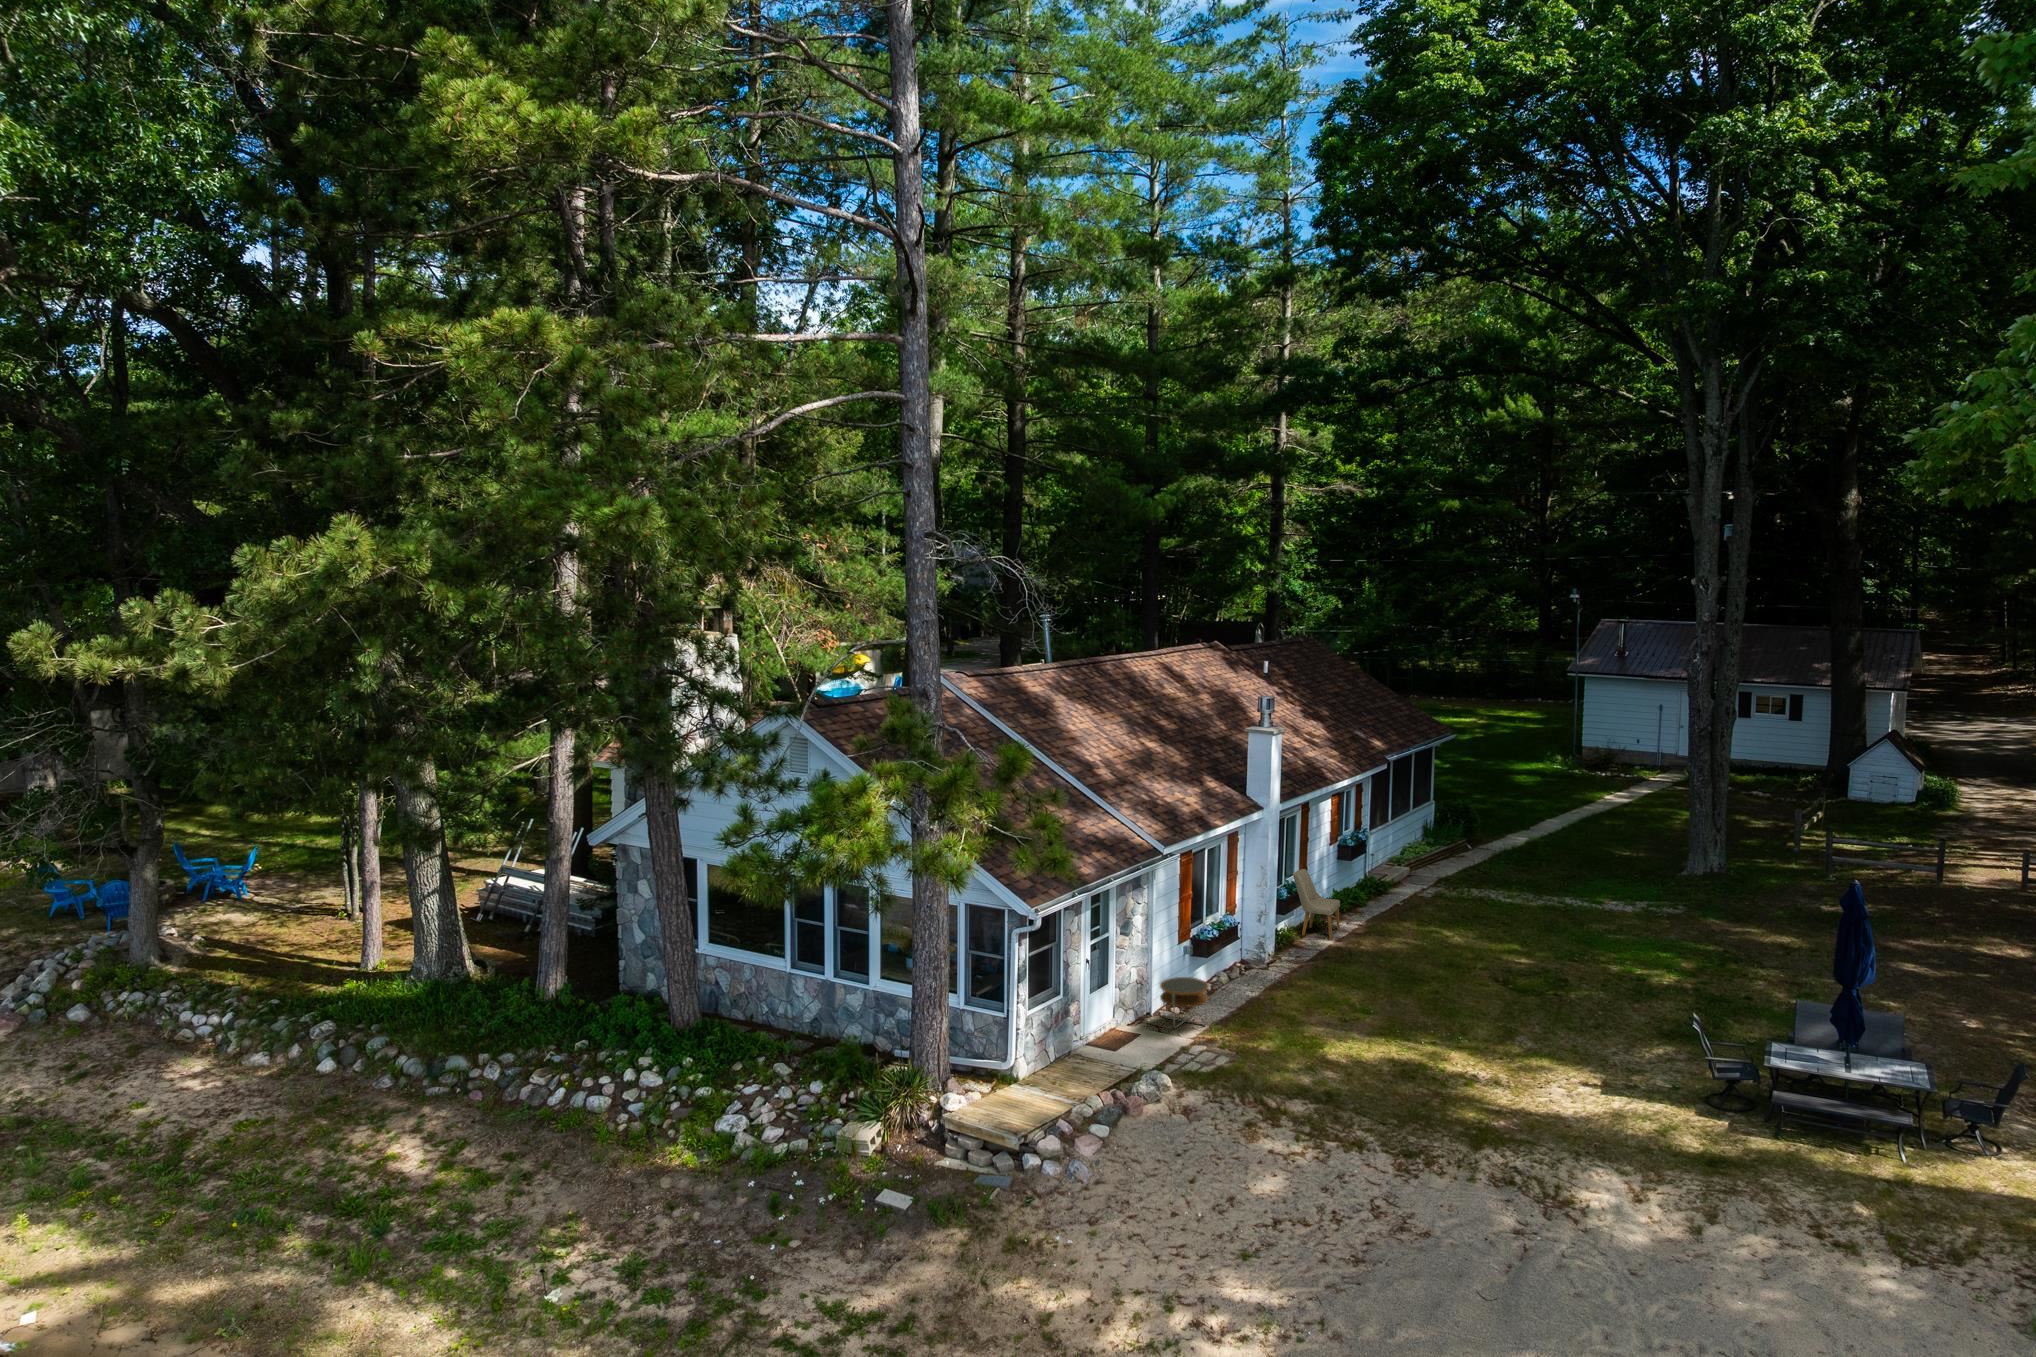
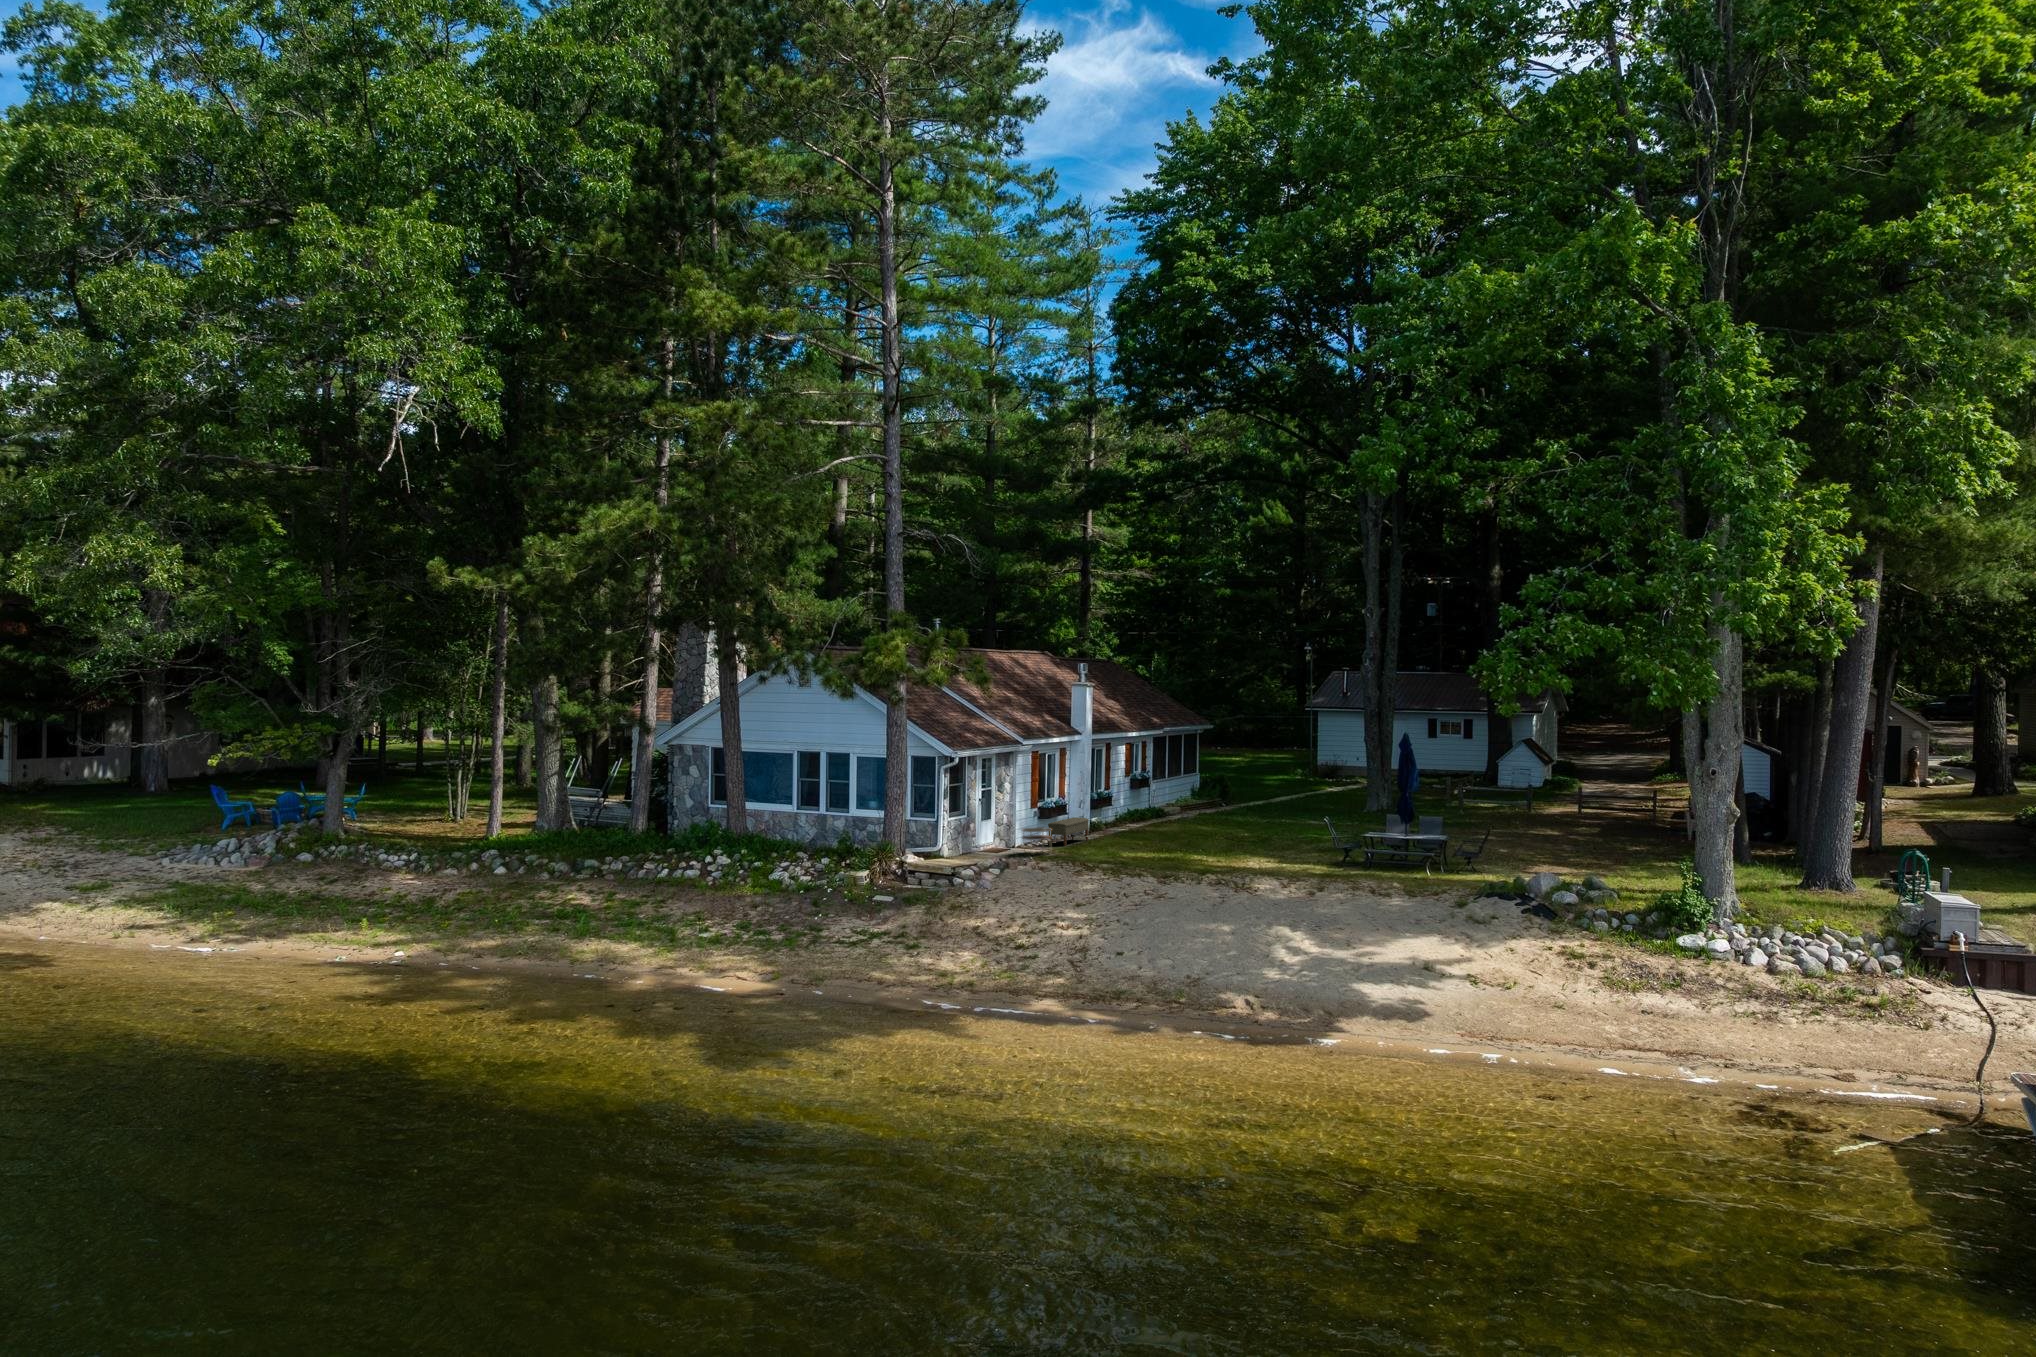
chair: present [1293,869,1340,939] -> none [1103,787,1134,831]
bench: none [1205,937,1270,996] -> present [1048,817,1089,846]

